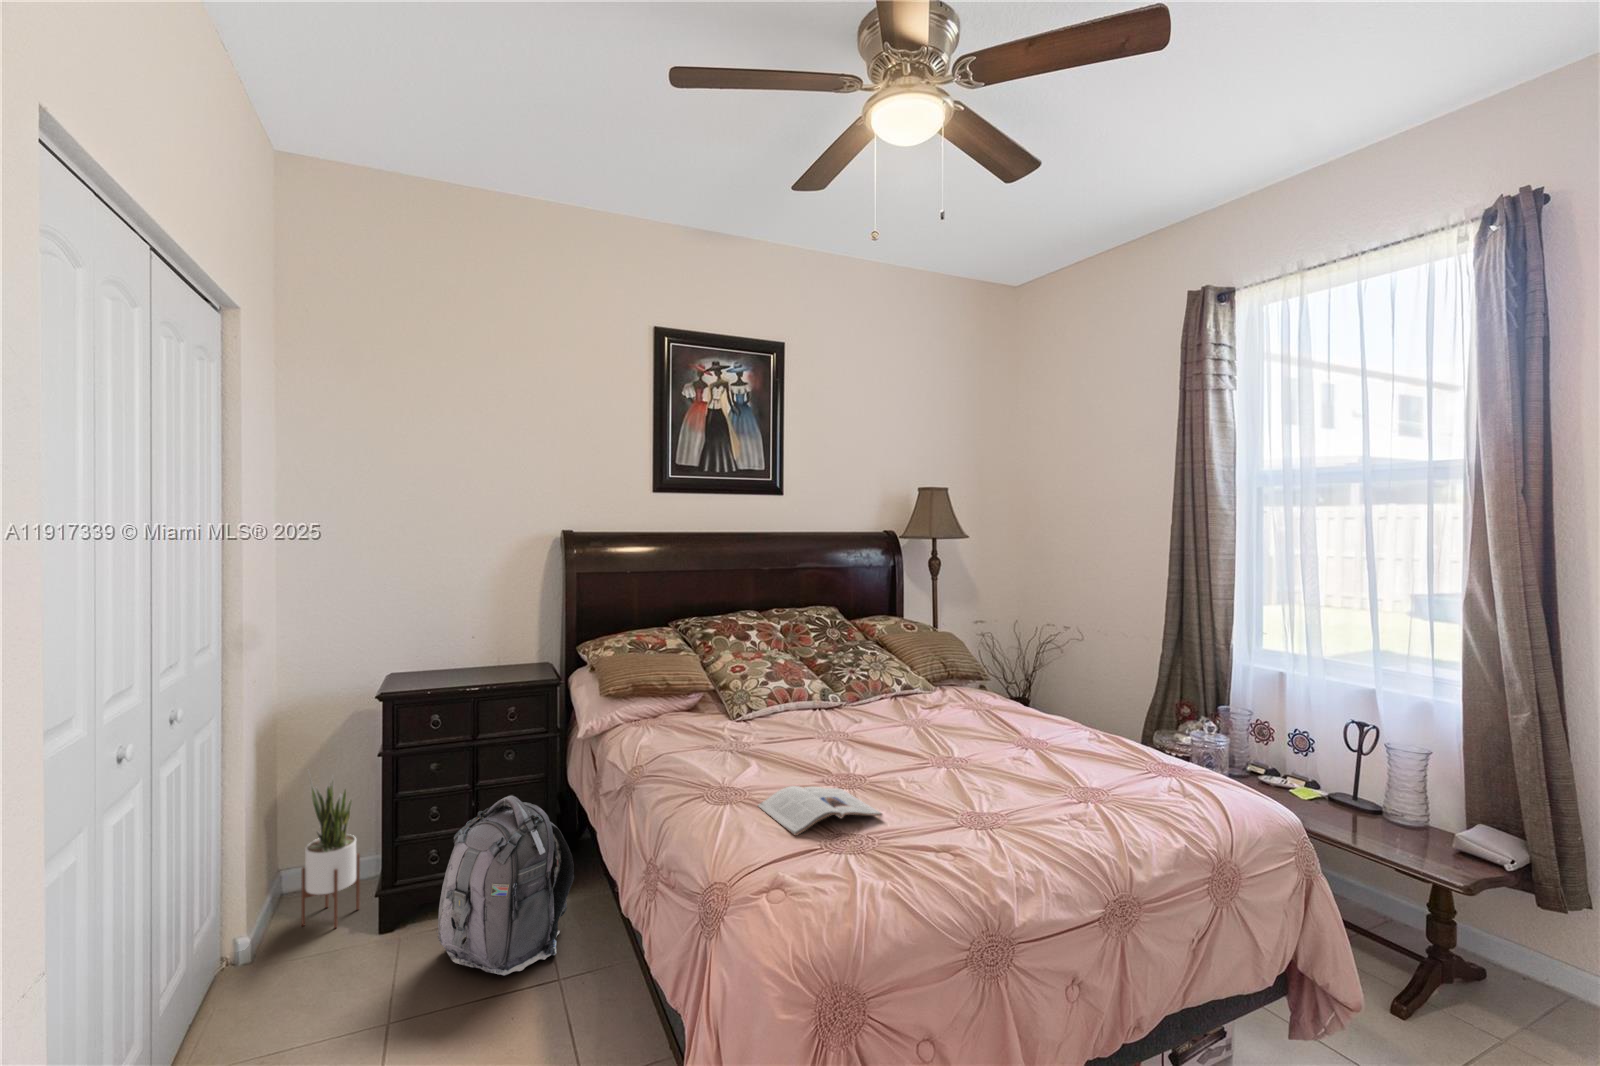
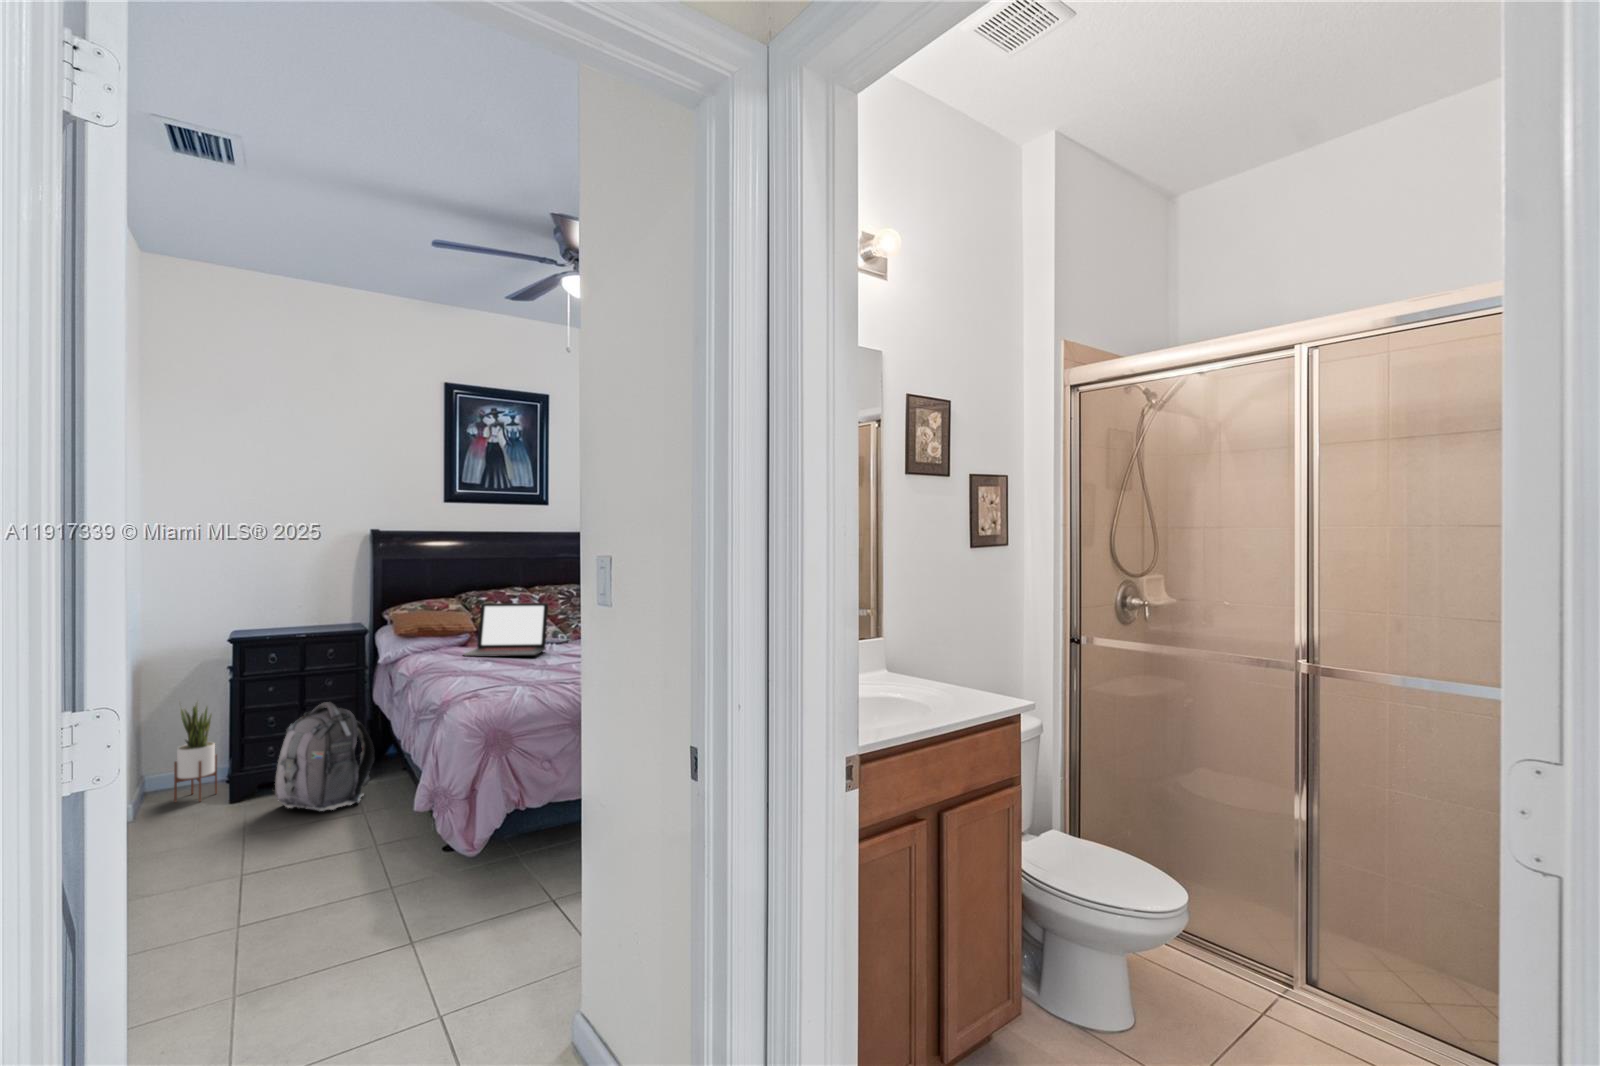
laptop: none [712,650,825,746] -> present [463,603,548,657]
magazine: present [758,786,882,836] -> none [469,664,541,682]

